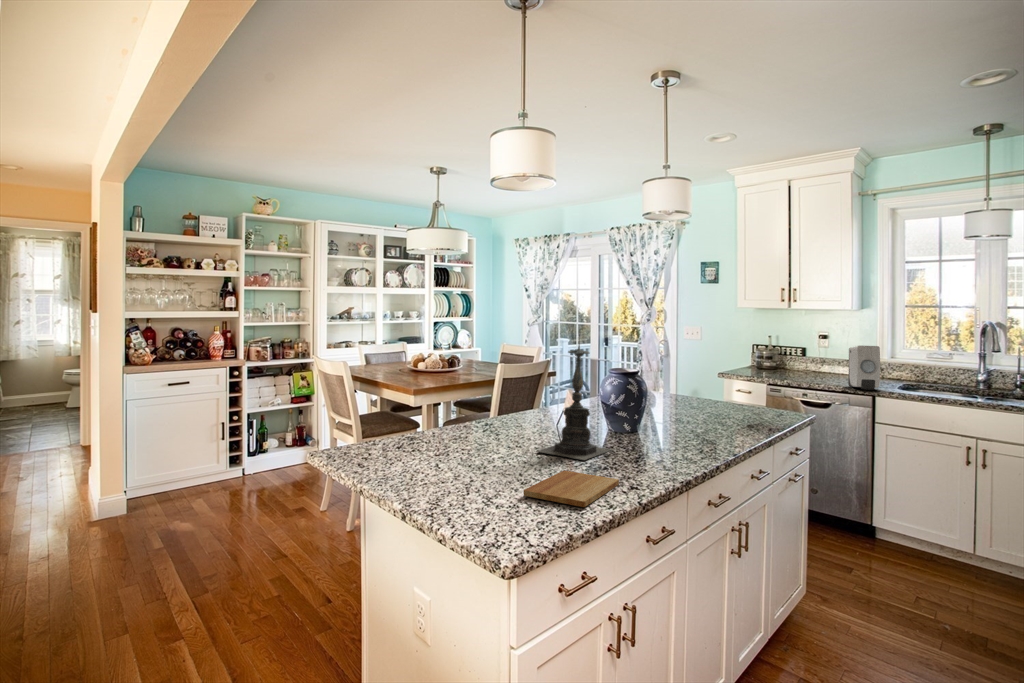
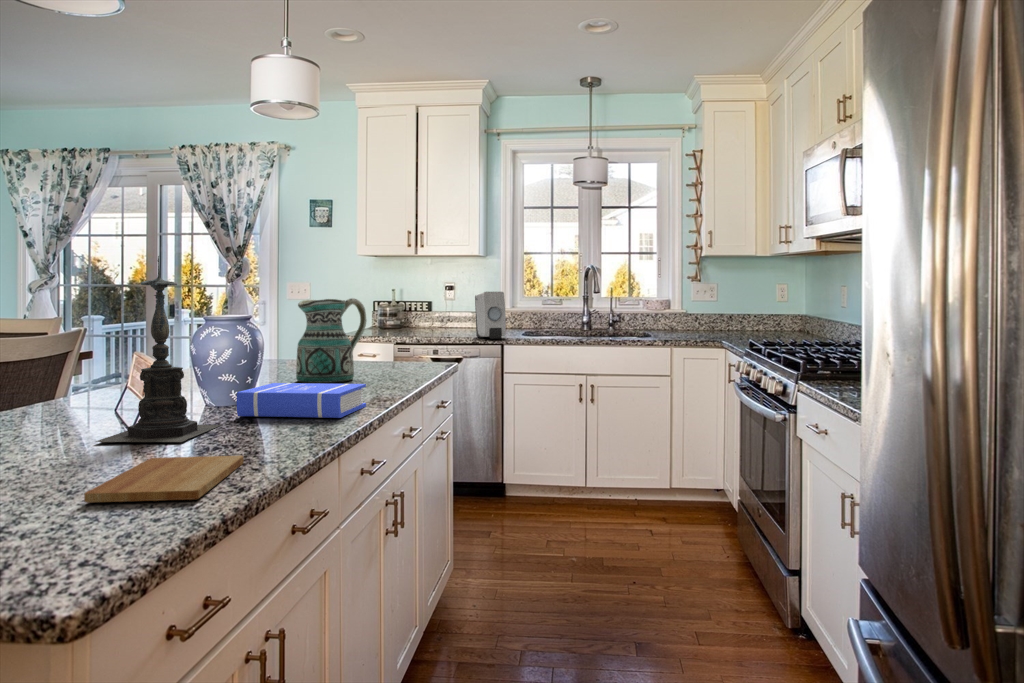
ceramic pitcher: none [674,356,733,422] -> present [296,298,366,383]
book: none [624,422,721,457] -> present [237,383,366,418]

